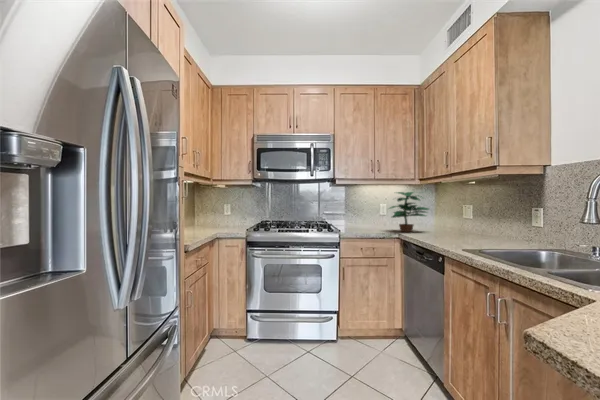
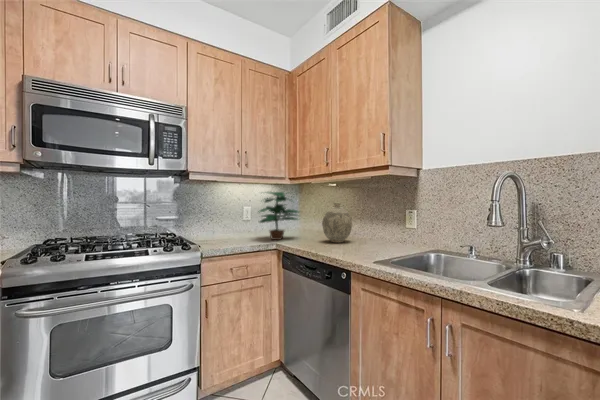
decorative vase: none [444,201,477,237] -> present [322,203,352,242]

